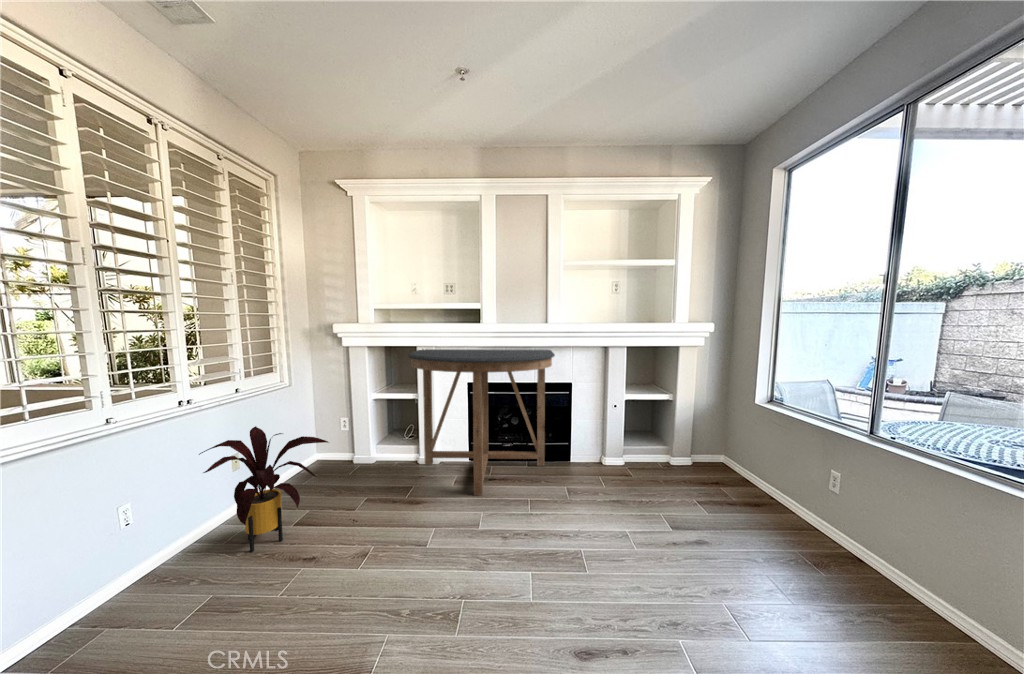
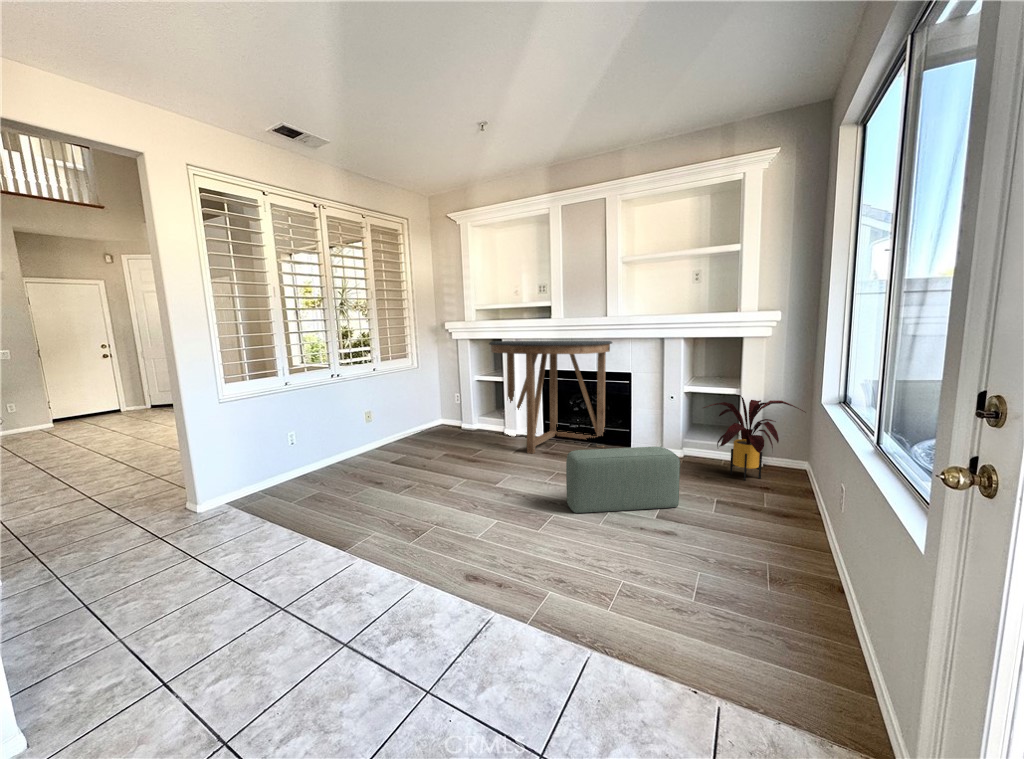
house plant: present [199,426,328,552] -> present [704,395,805,480]
pouf: none [616,487,727,625] -> present [566,447,680,513]

